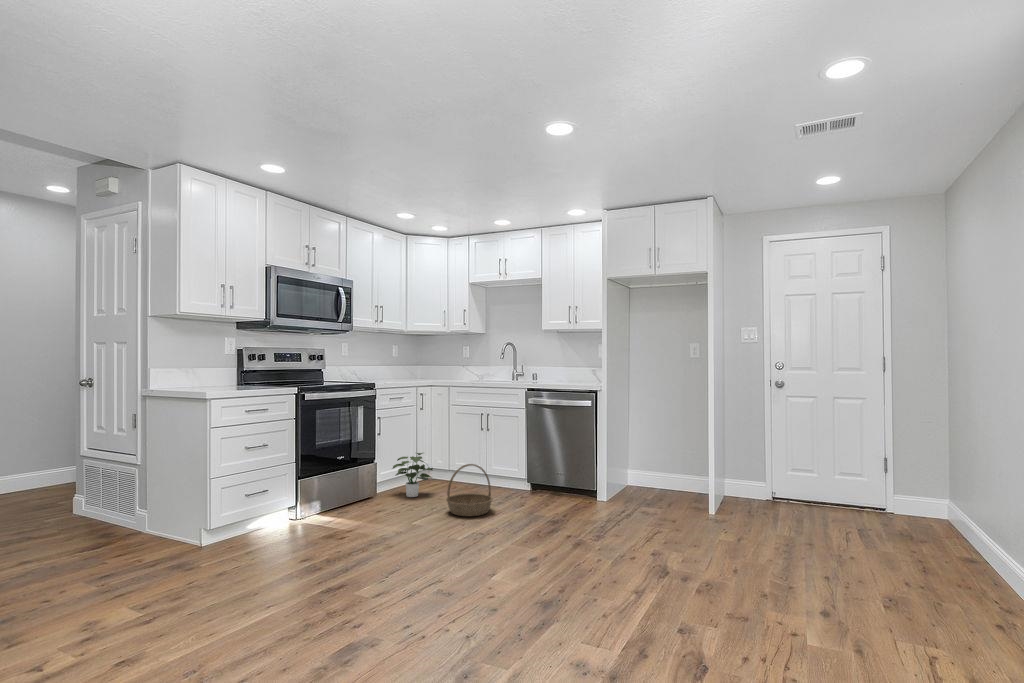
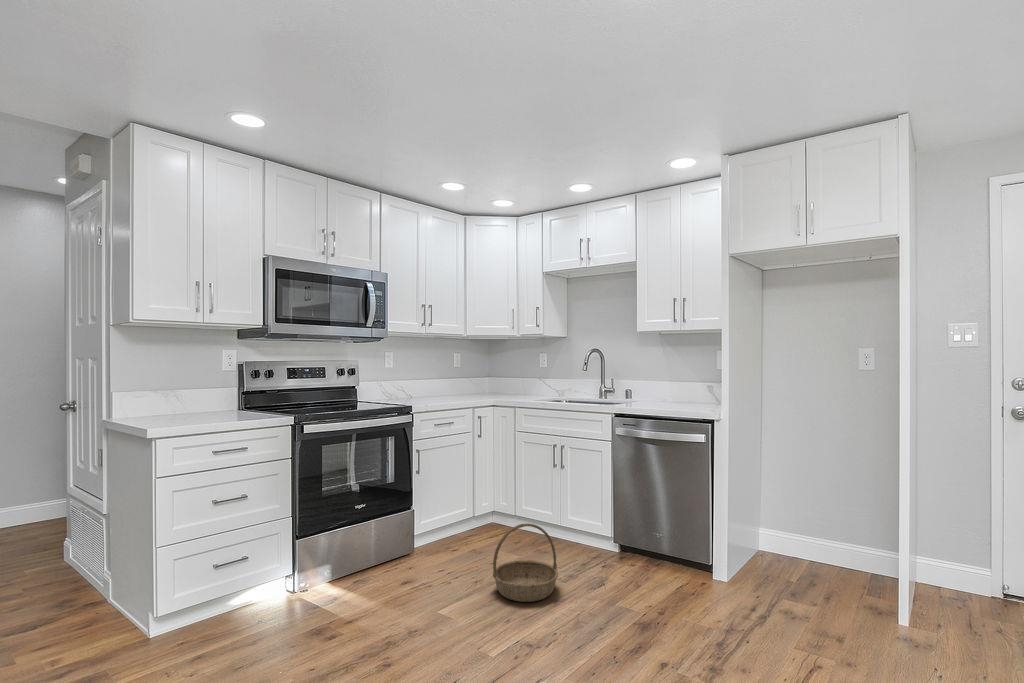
potted plant: present [393,453,433,497] -> none [435,494,489,554]

